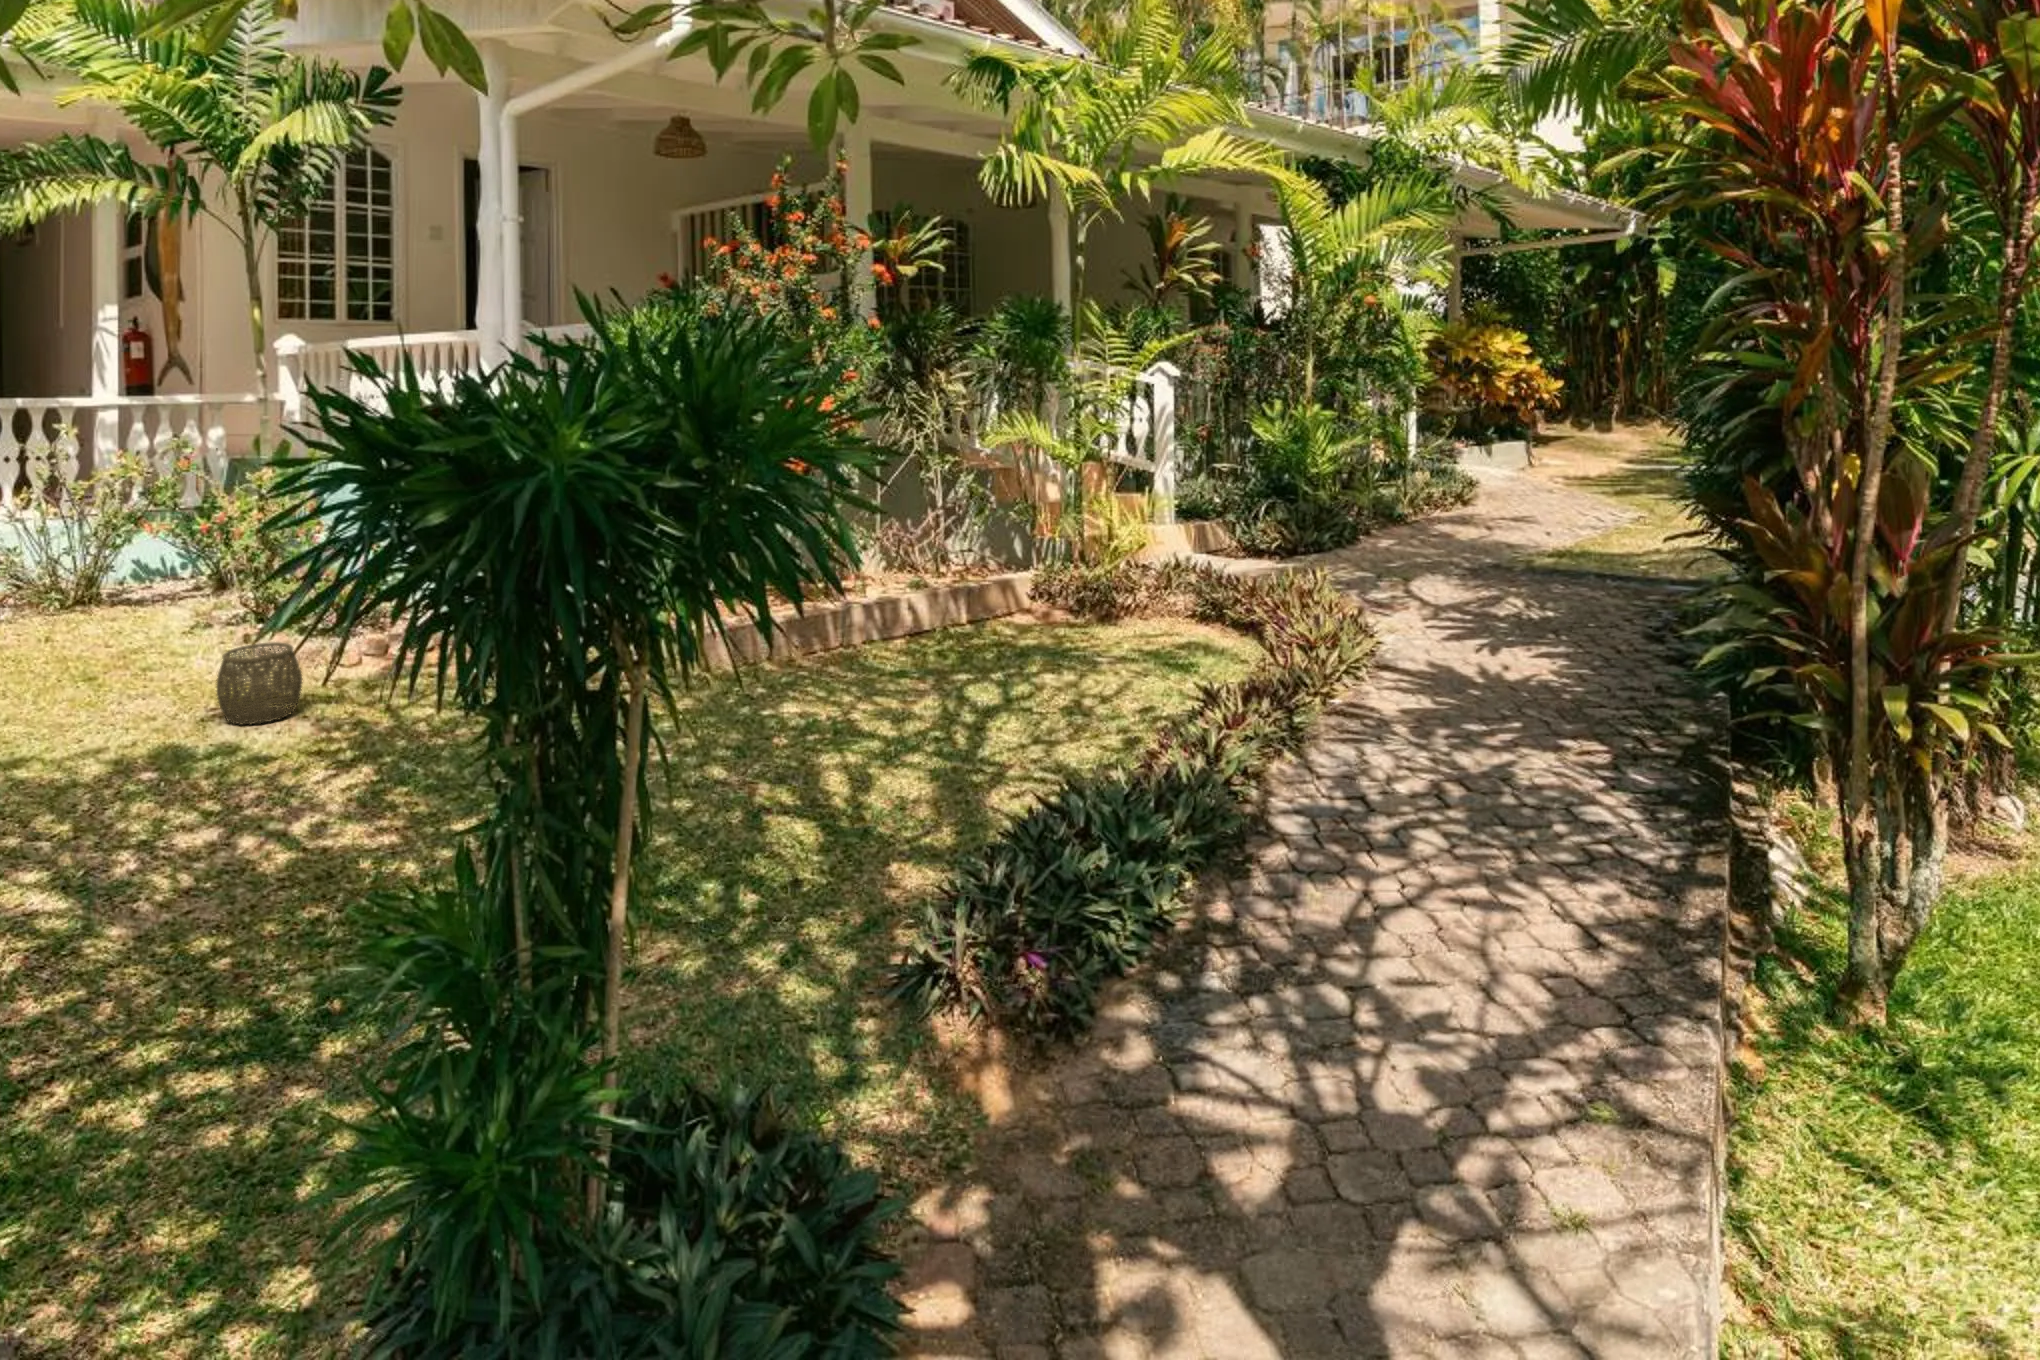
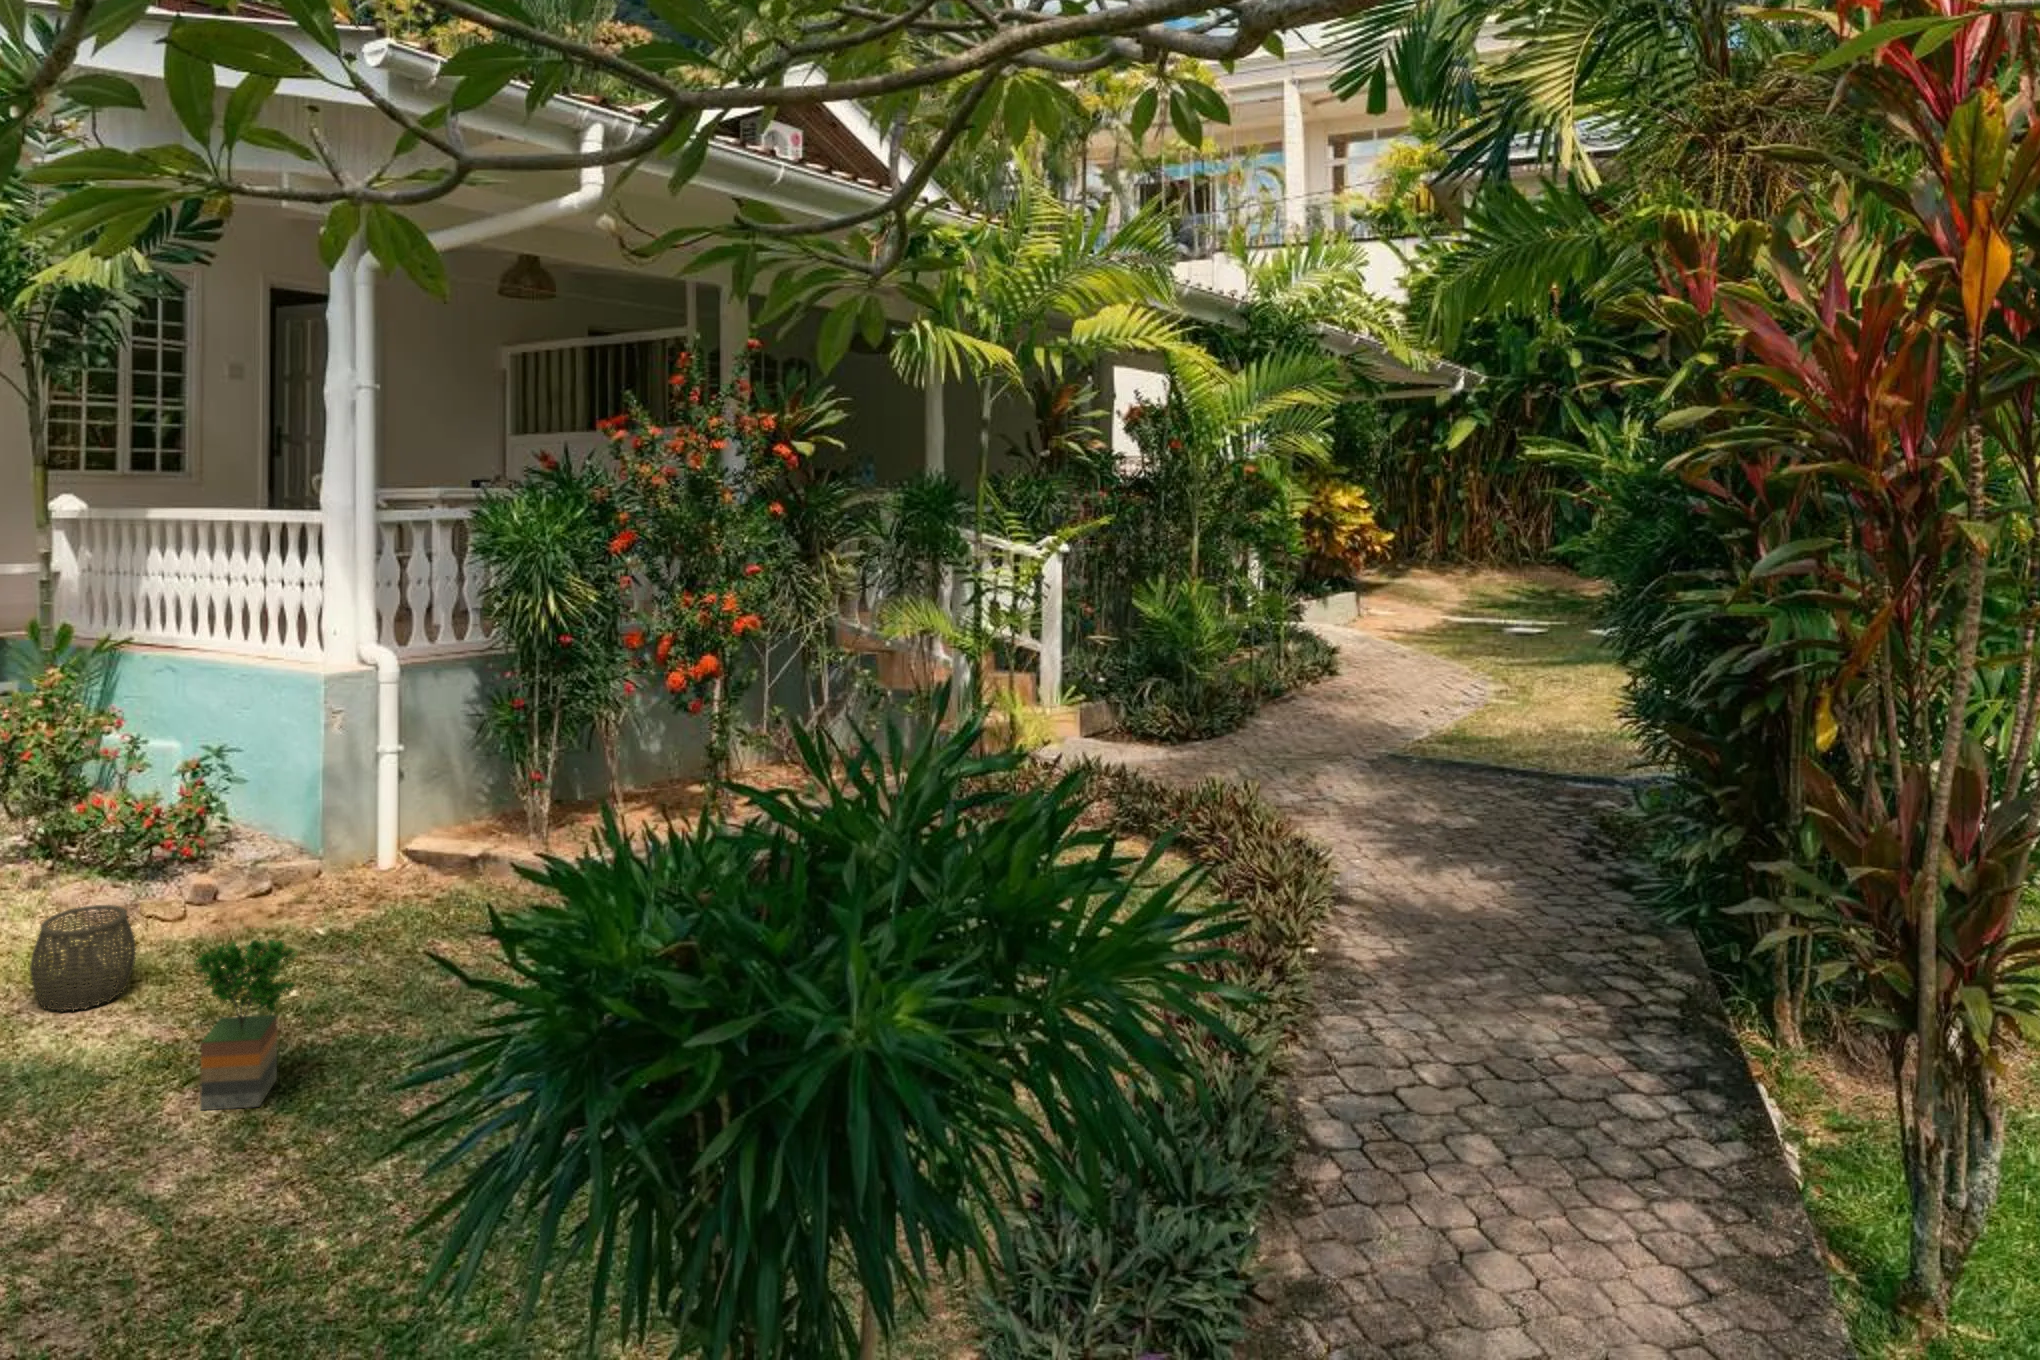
potted tree: none [318,655,410,793] -> present [194,937,297,1110]

